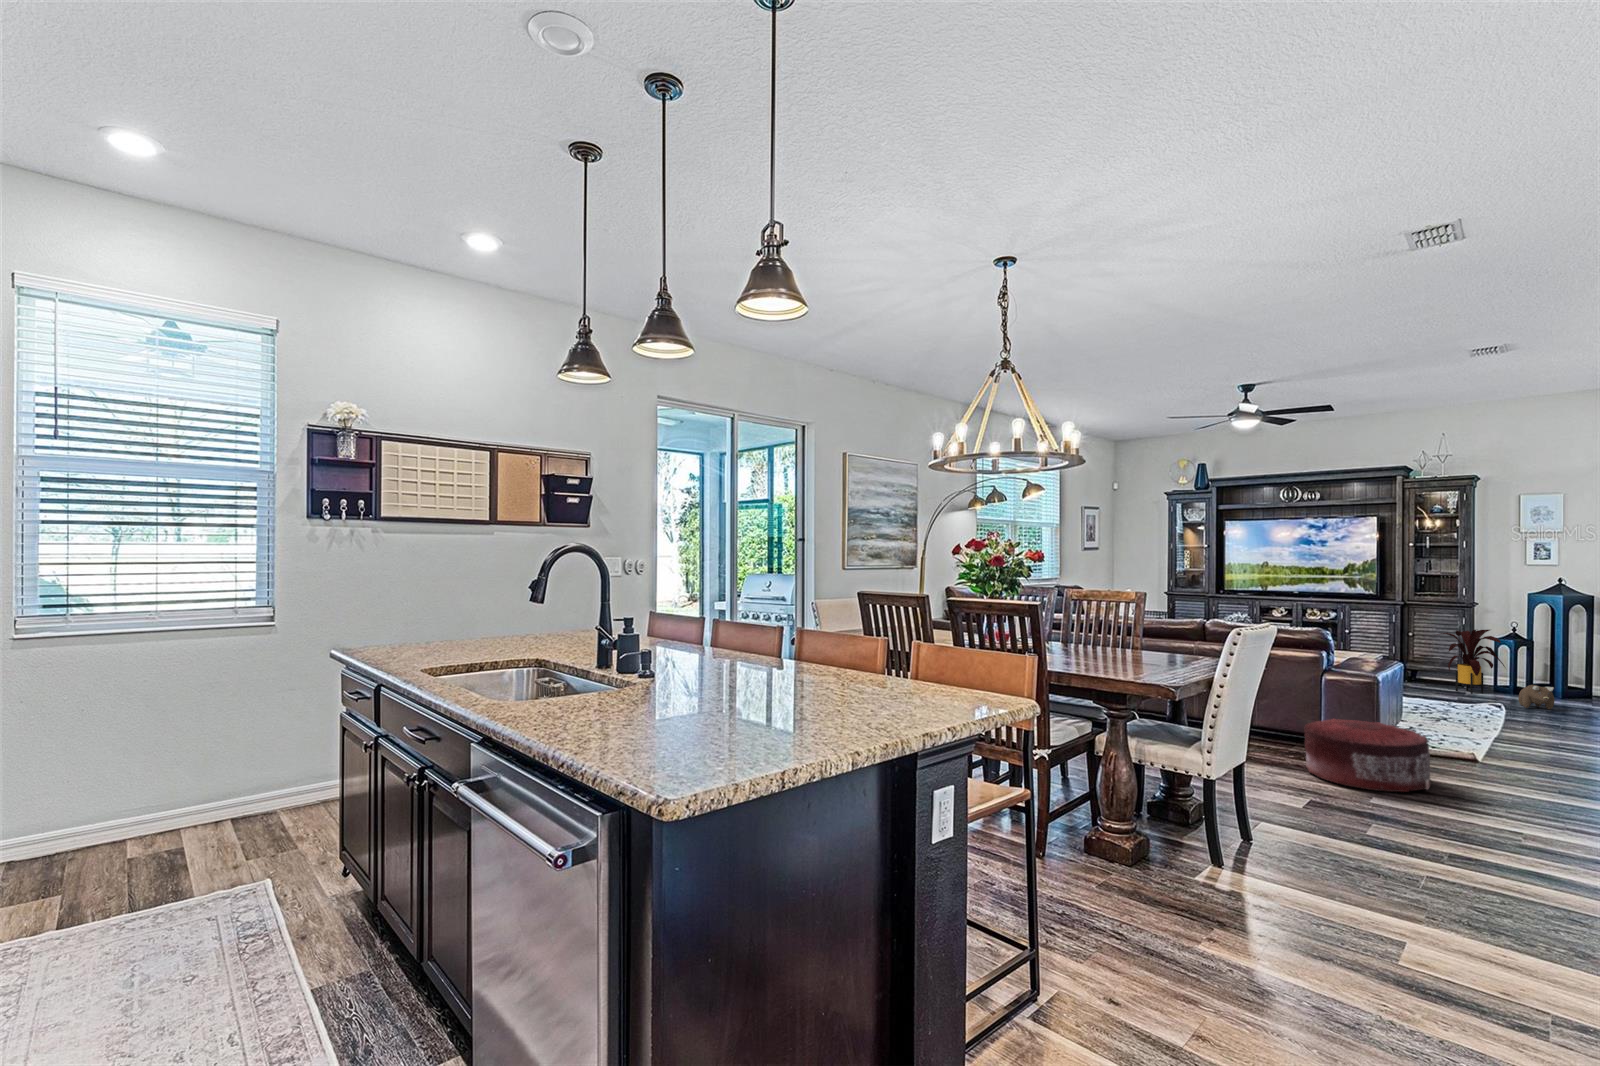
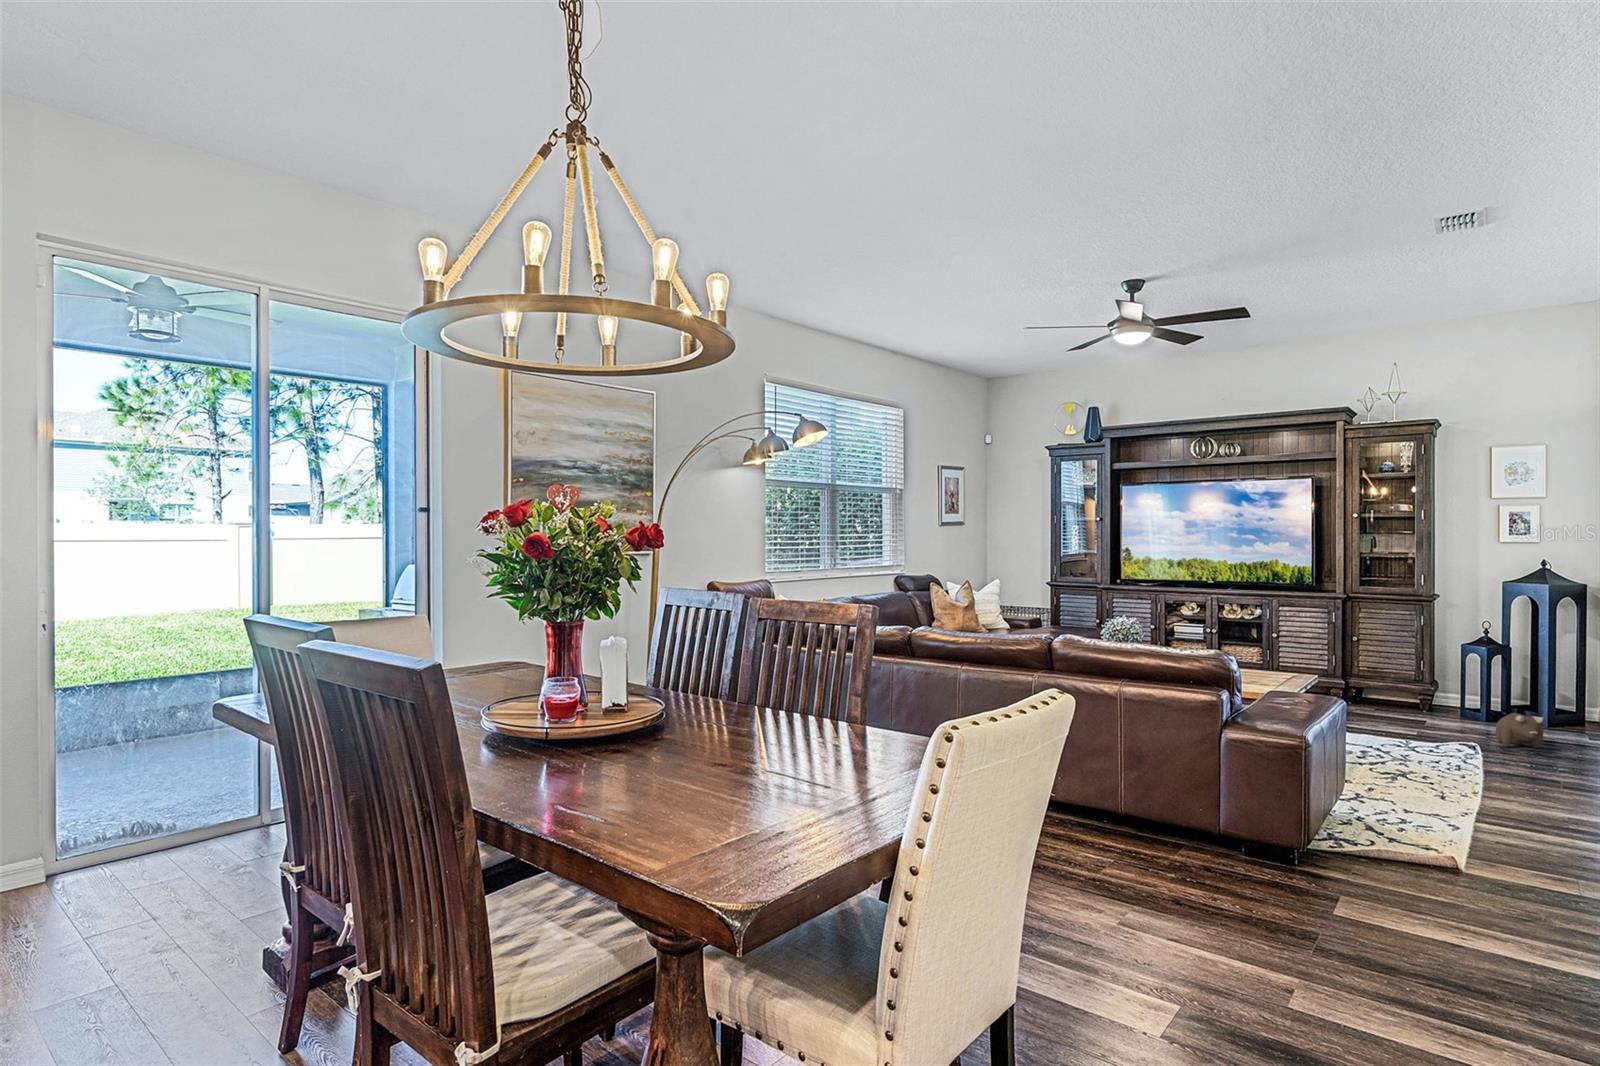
house plant: present [1437,630,1505,694] -> none [1382,632,1478,723]
pouf: present [1304,719,1431,792] -> none [1185,812,1397,969]

